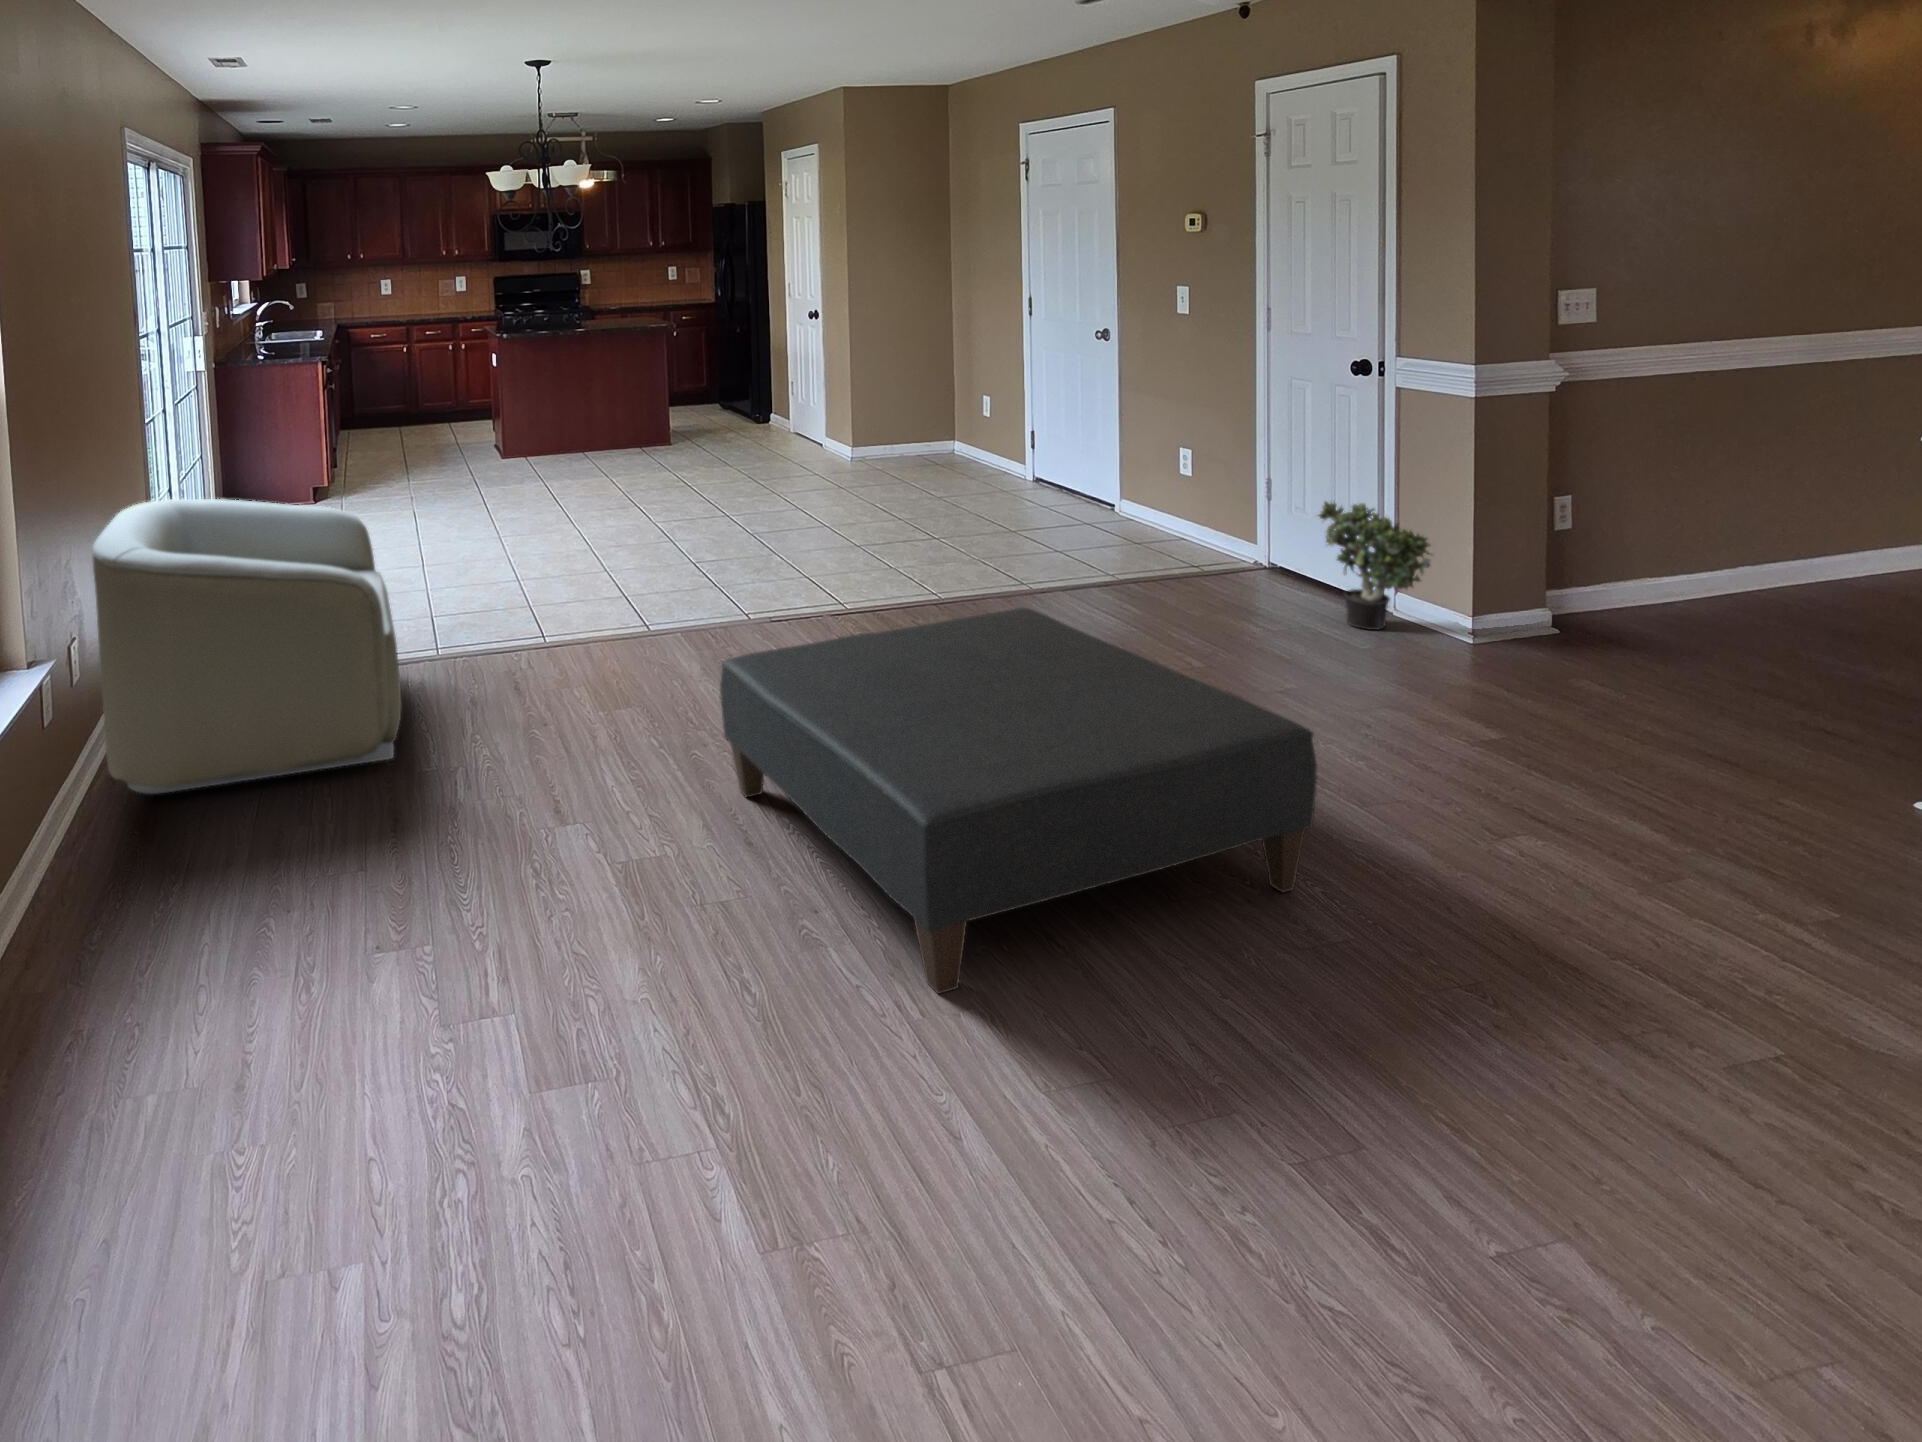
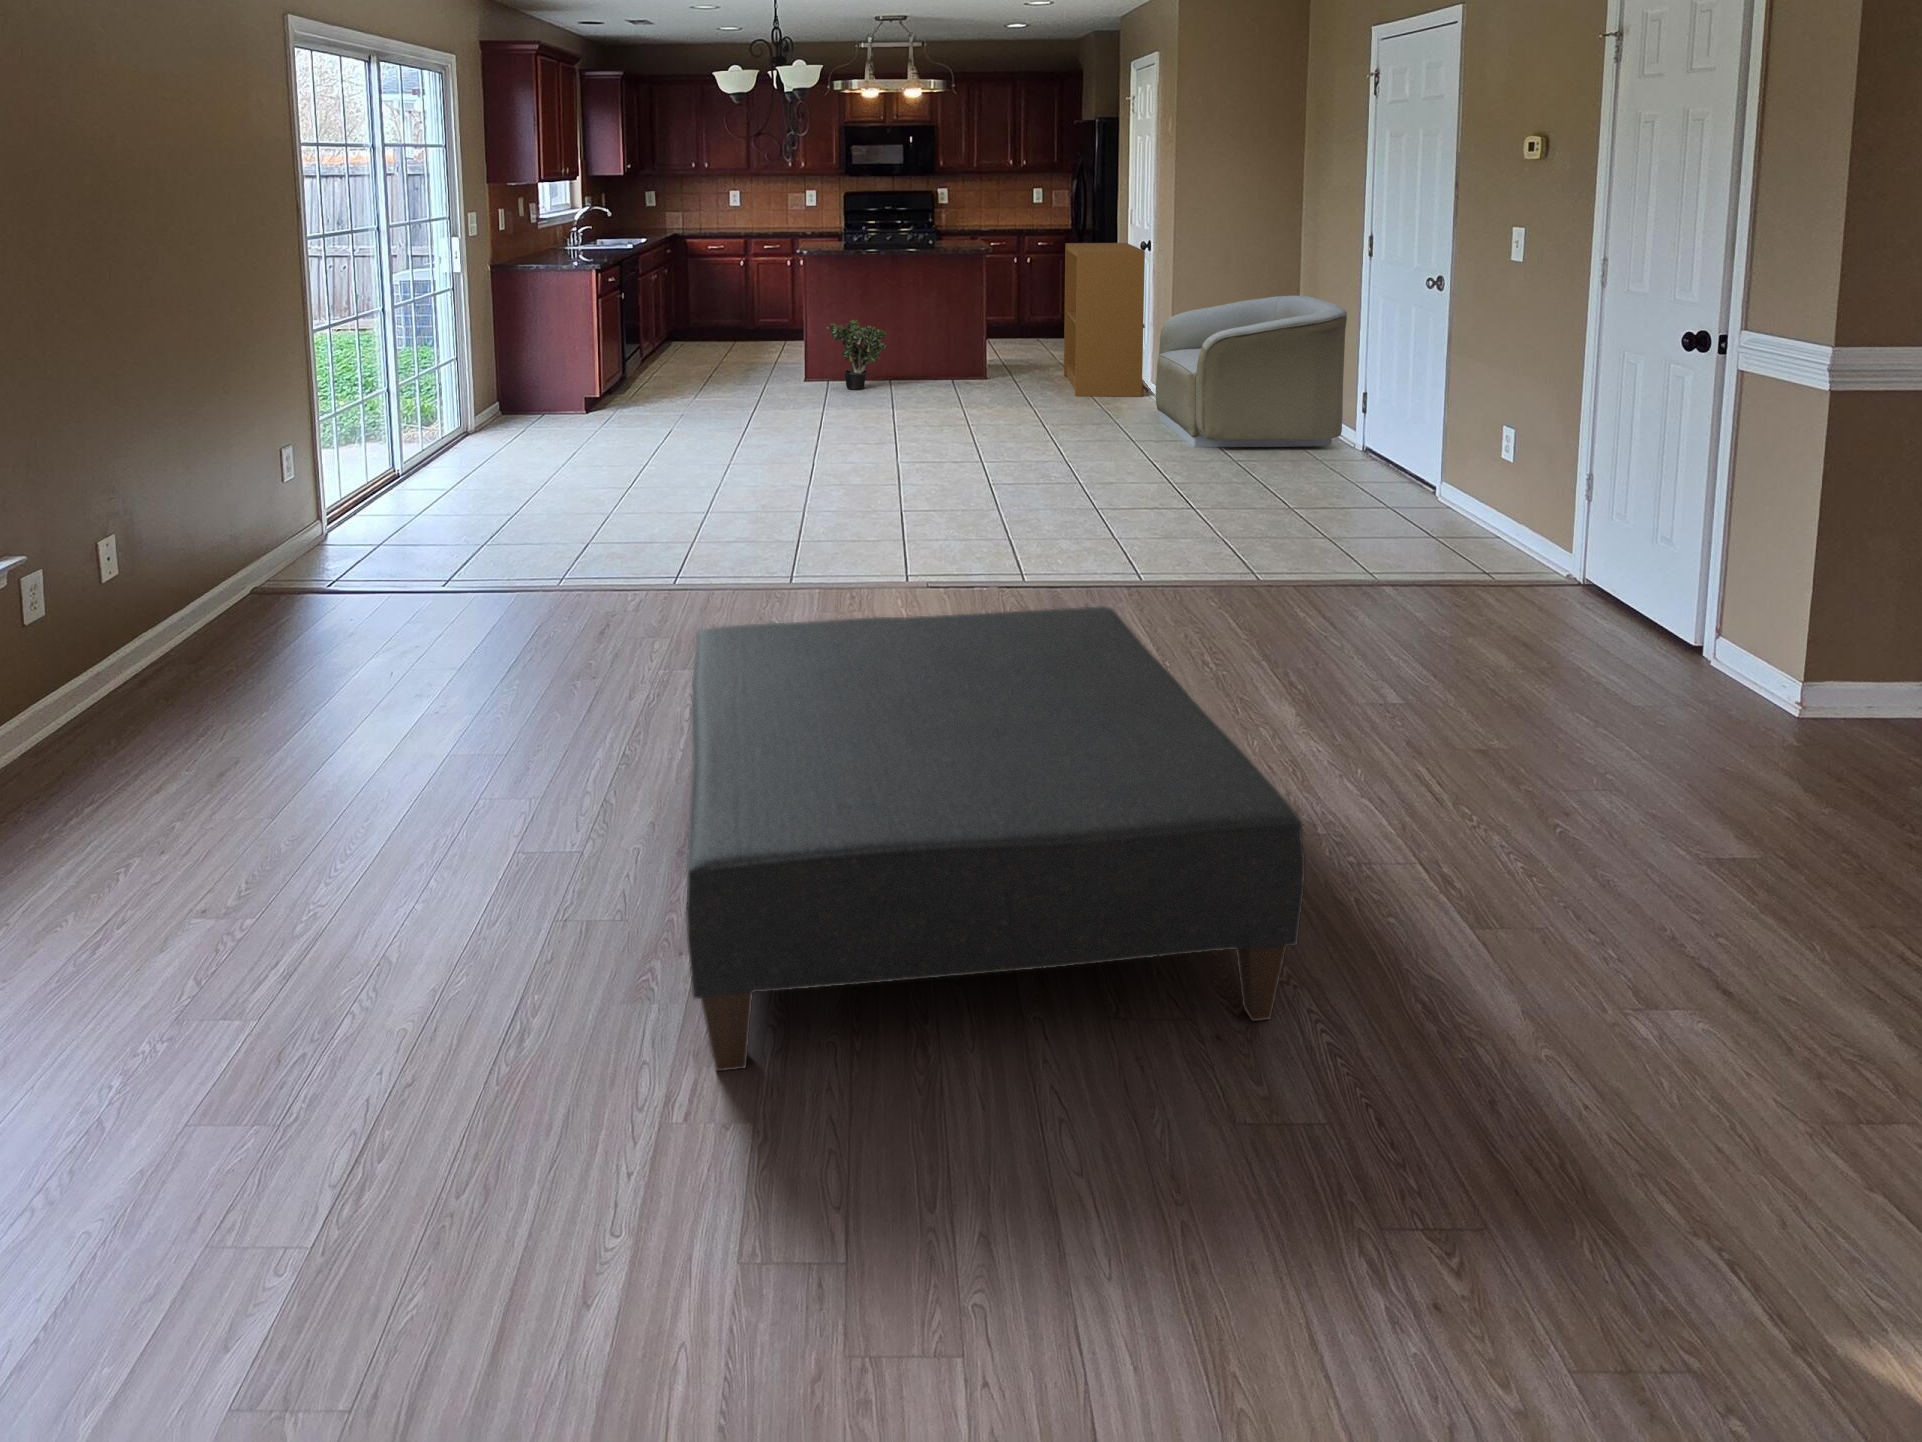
bookshelf: none [733,314,820,453] -> present [1064,243,1145,397]
armchair: present [92,499,401,794] -> present [1156,296,1347,447]
potted plant: present [1317,502,1430,630] -> present [827,320,887,390]

